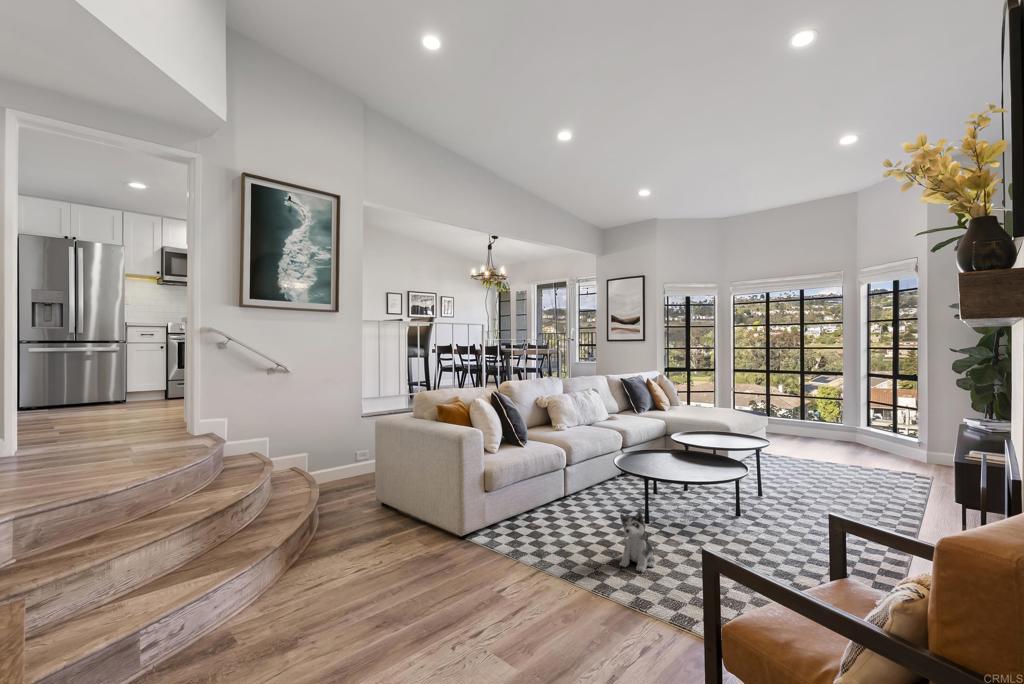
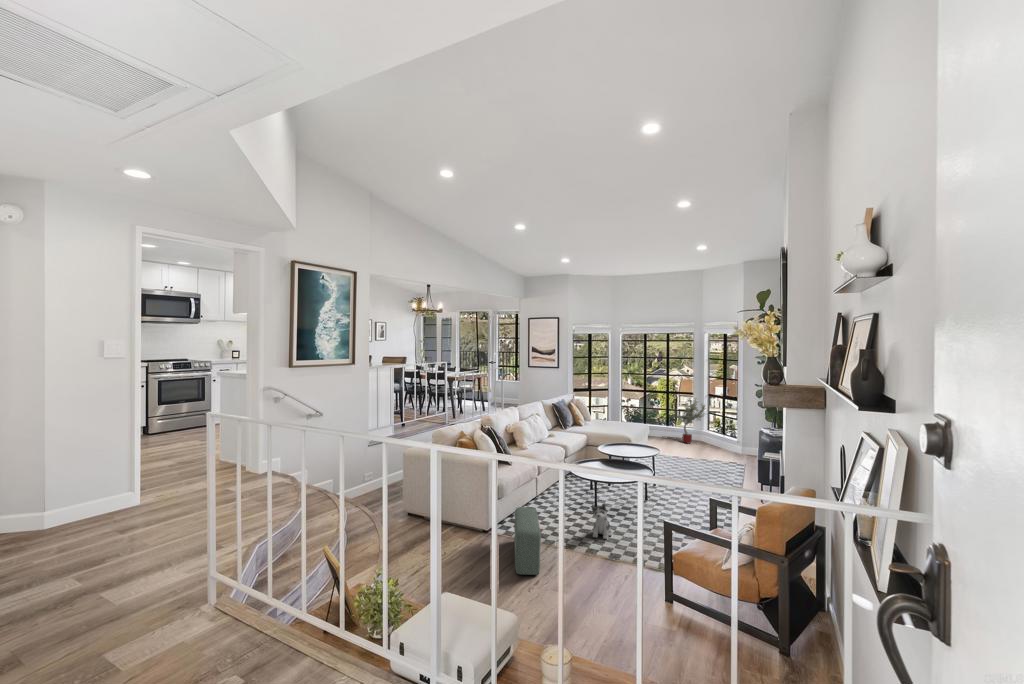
potted tree: none [807,378,864,445] -> present [672,398,705,443]
pouf: none [454,505,525,619] -> present [514,507,541,575]

